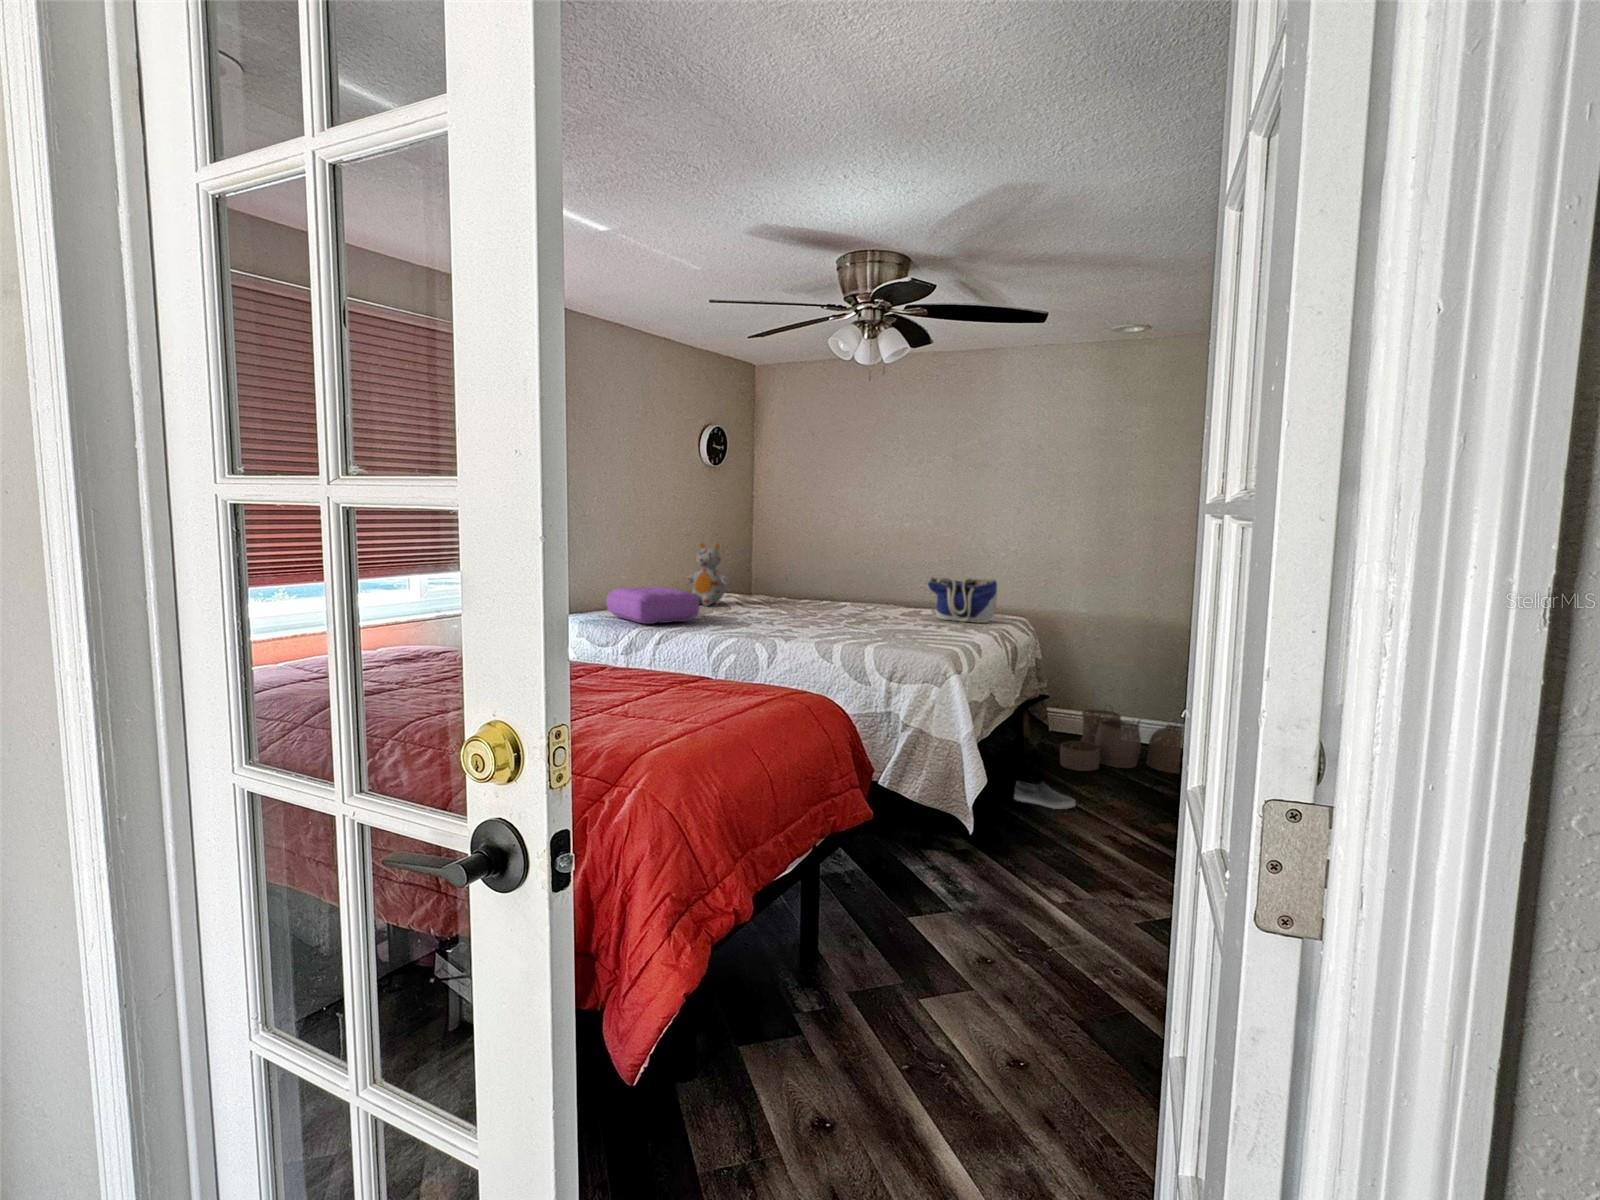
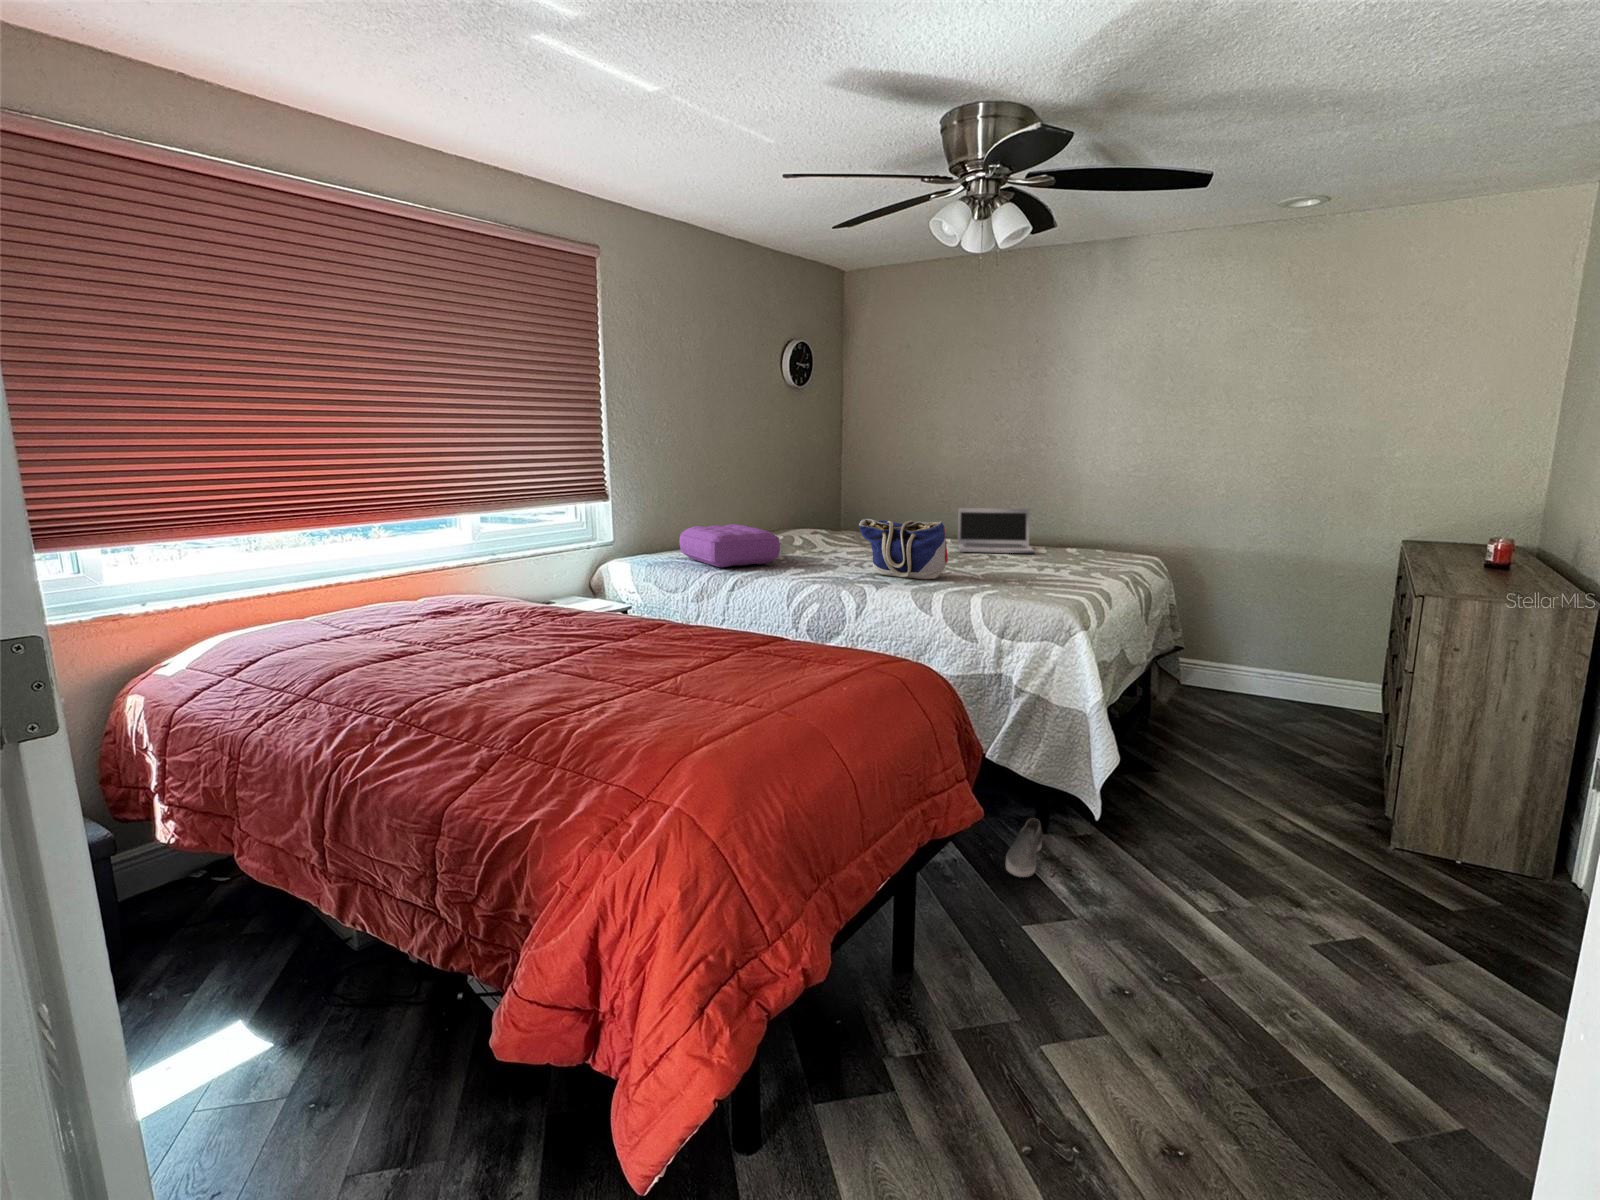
stuffed bear: present [687,542,732,606] -> none [763,474,818,545]
laptop: none [857,574,924,614] -> present [958,508,1035,553]
tote bag: present [928,577,997,623] -> present [859,519,948,579]
woven basket: present [1060,709,1184,773] -> none [1193,656,1364,740]
shoe: present [1014,781,1075,809] -> present [1006,819,1043,877]

